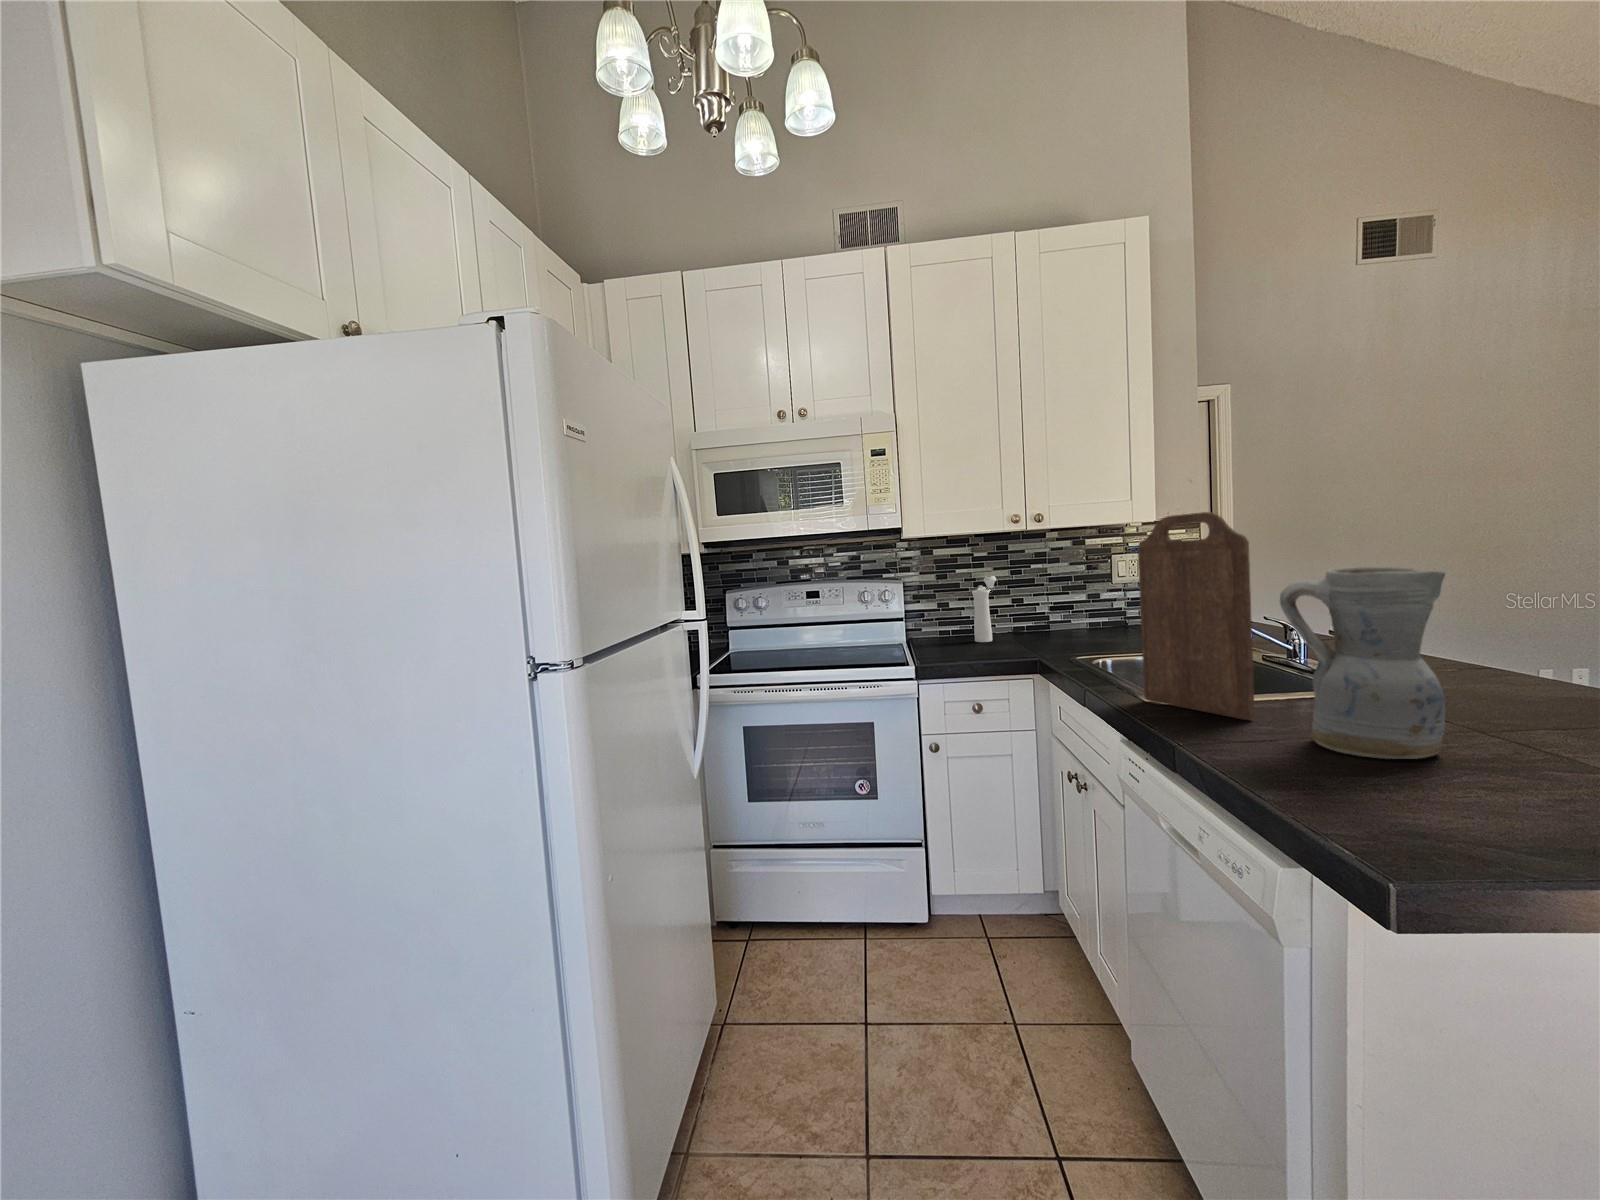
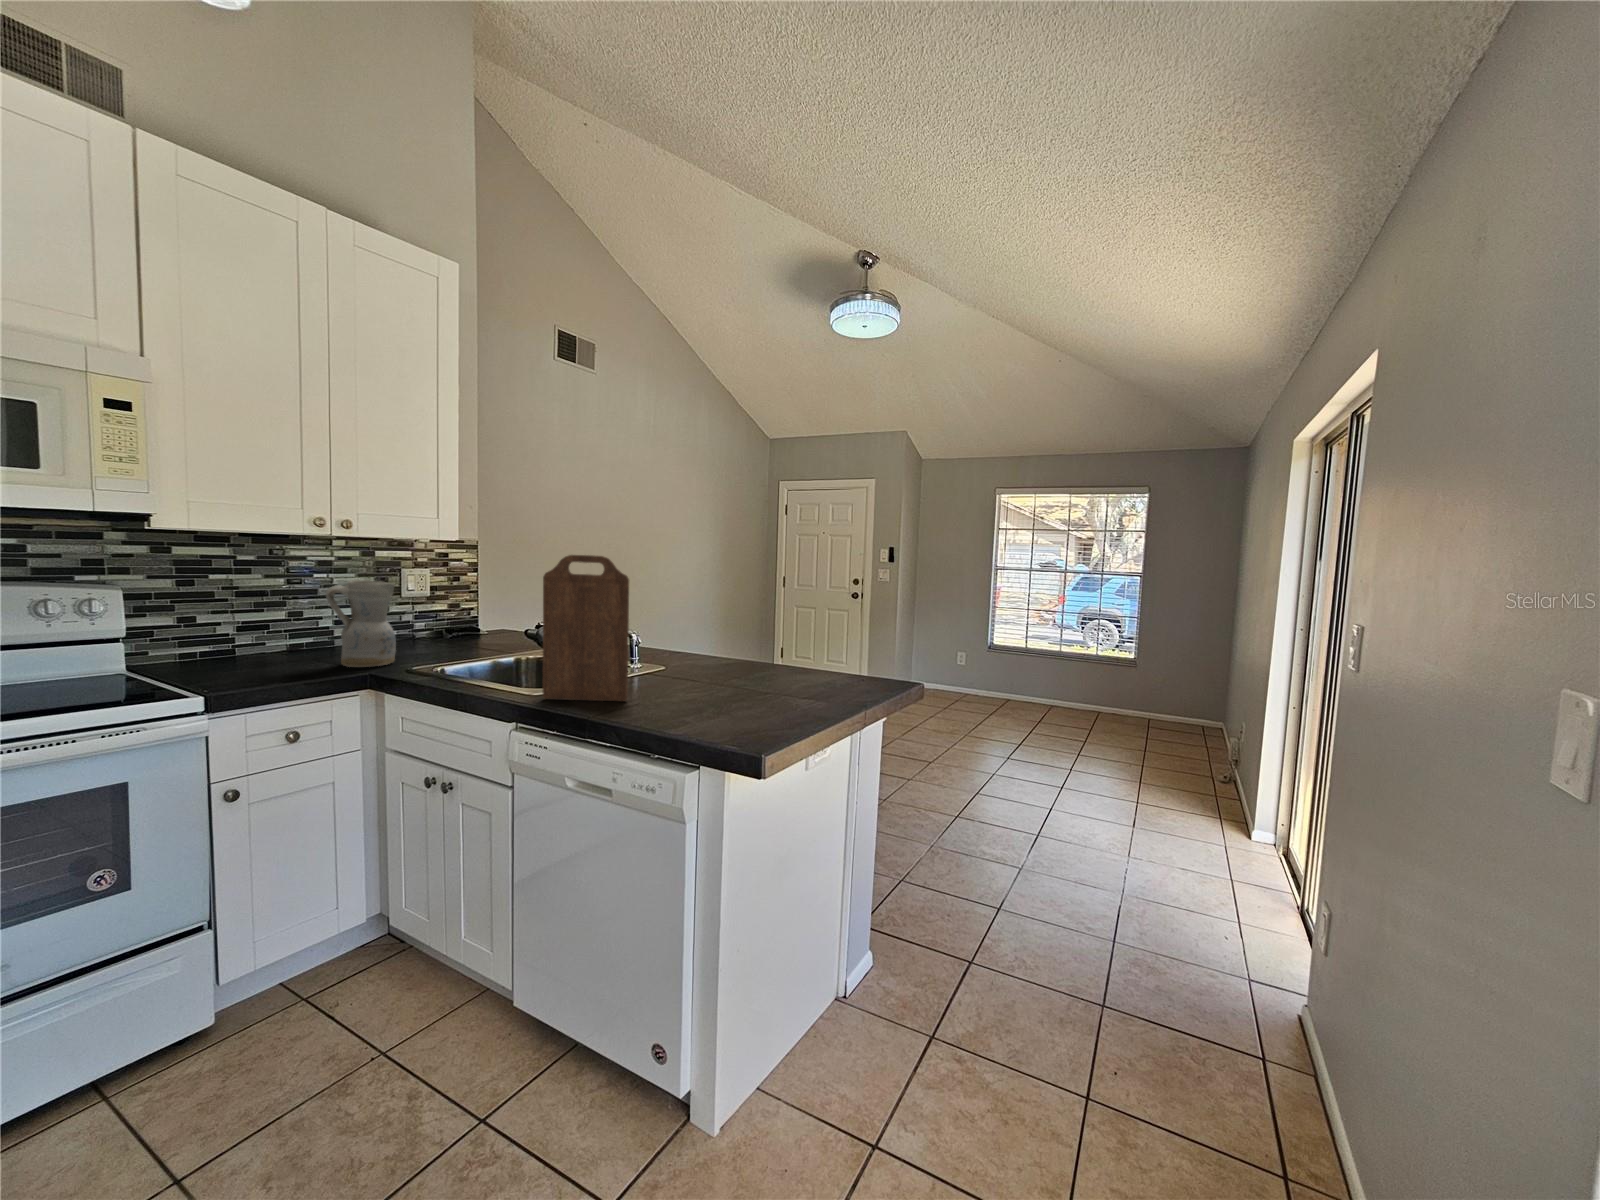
ceramic pitcher: present [1280,567,1445,759] -> present [326,580,396,667]
pepper mill: present [972,576,996,642] -> none [249,585,277,665]

